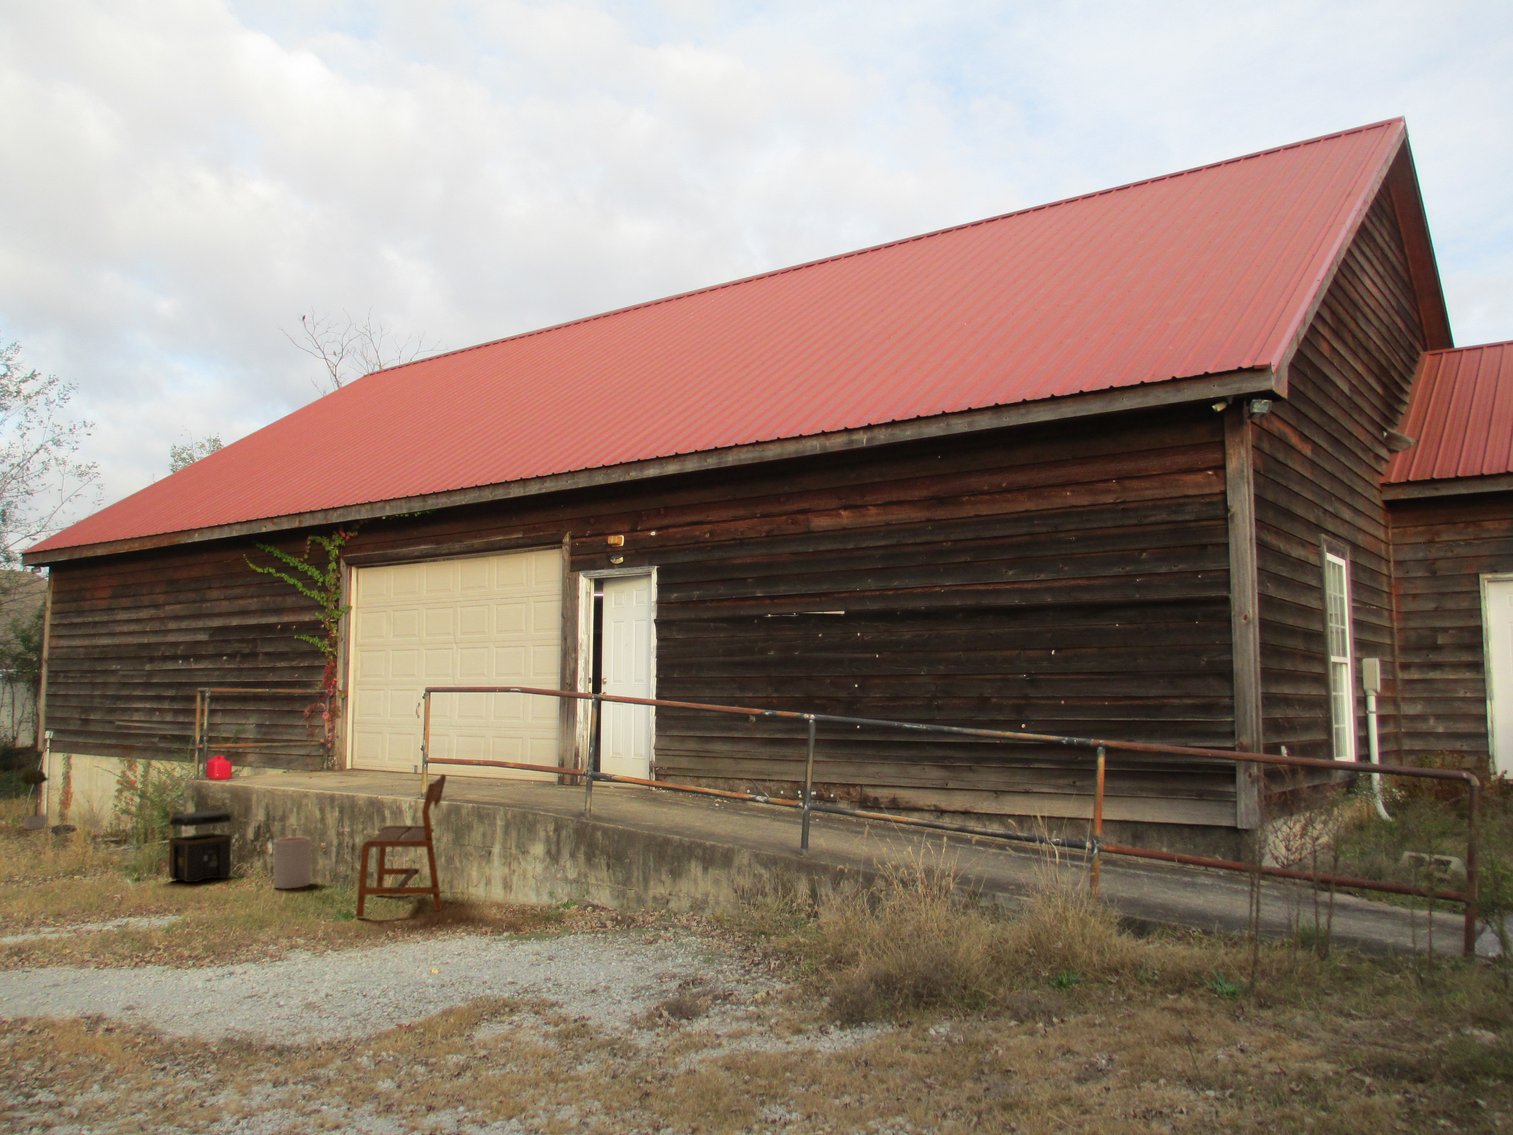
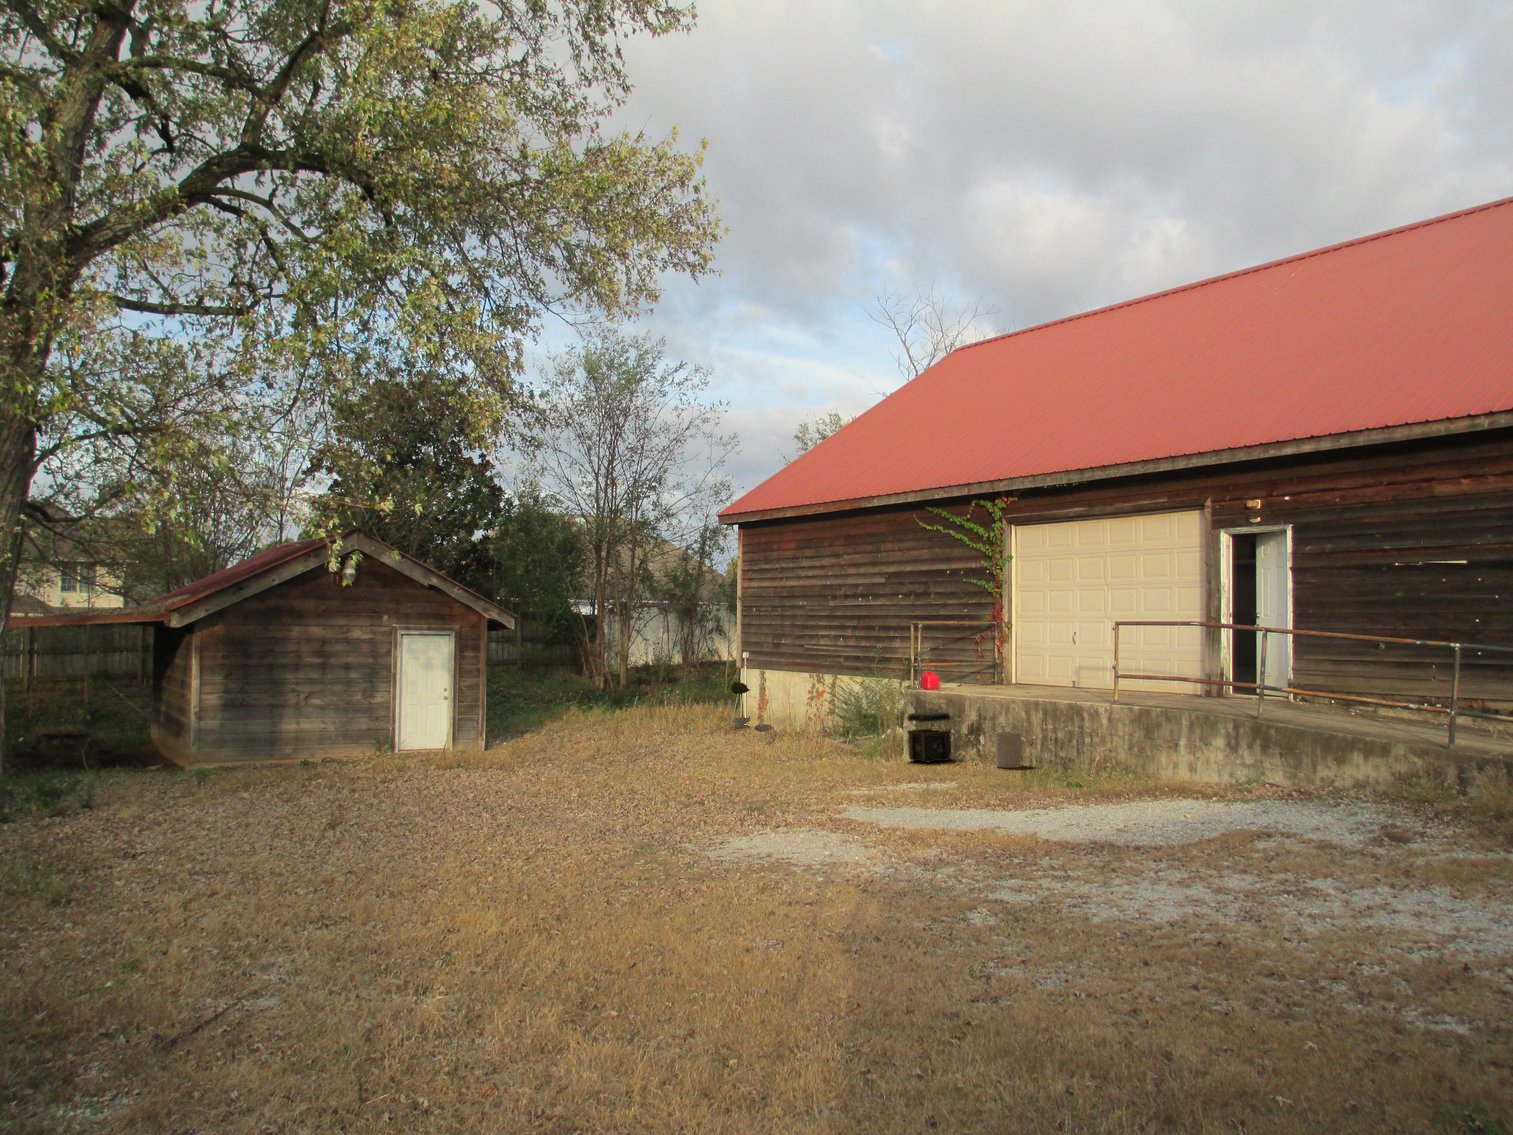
bench: present [356,775,446,917] -> none [1084,687,1146,784]

